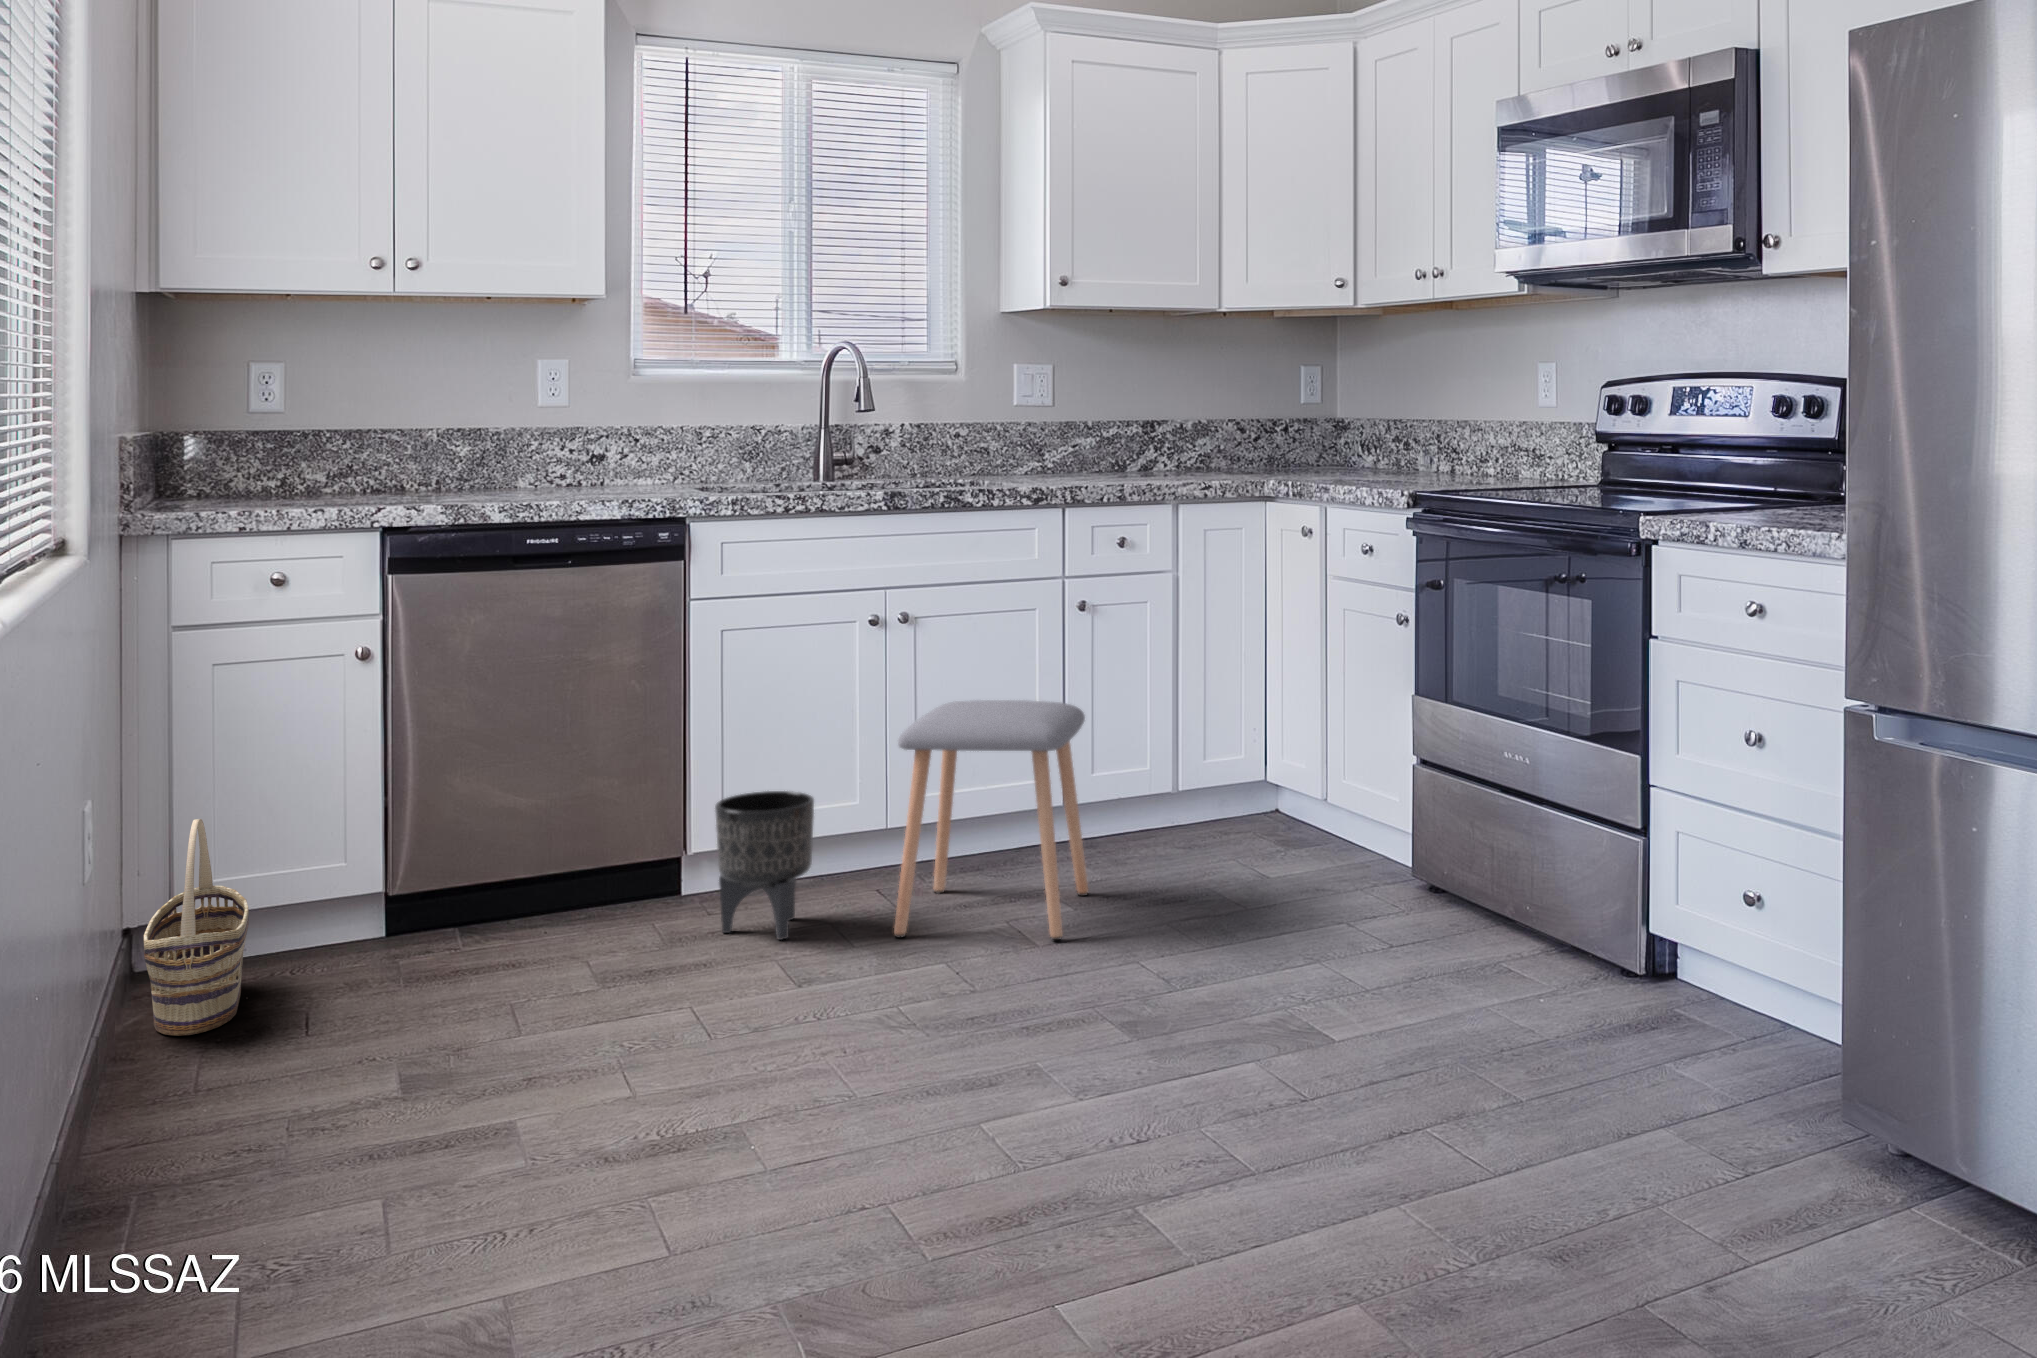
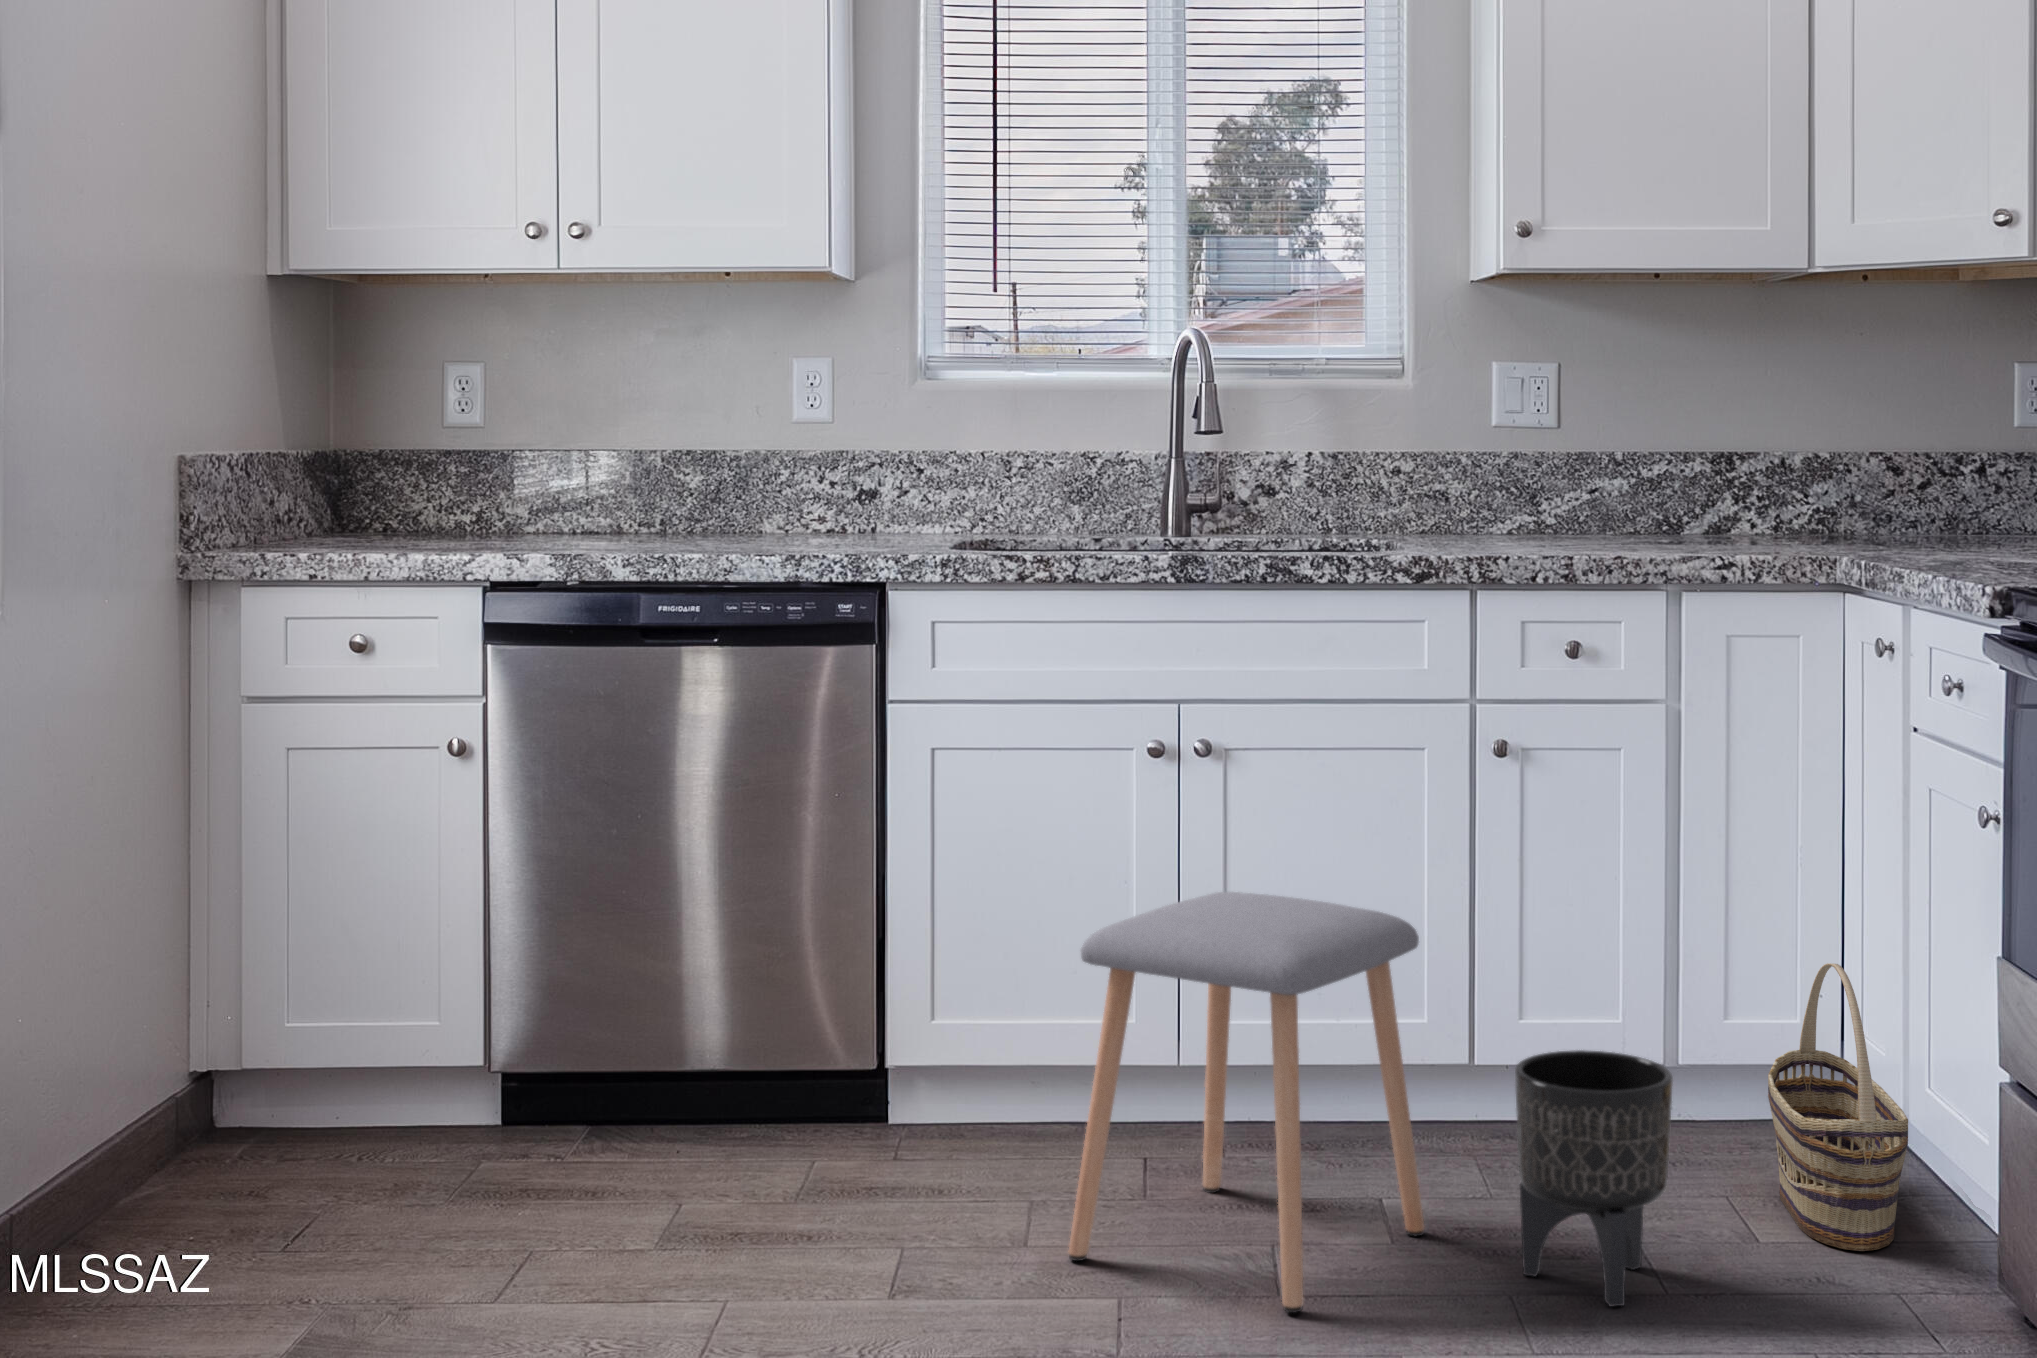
planter: present [715,791,814,940] -> present [1515,1050,1673,1306]
basket: present [144,819,249,1036] -> present [1768,963,1908,1251]

